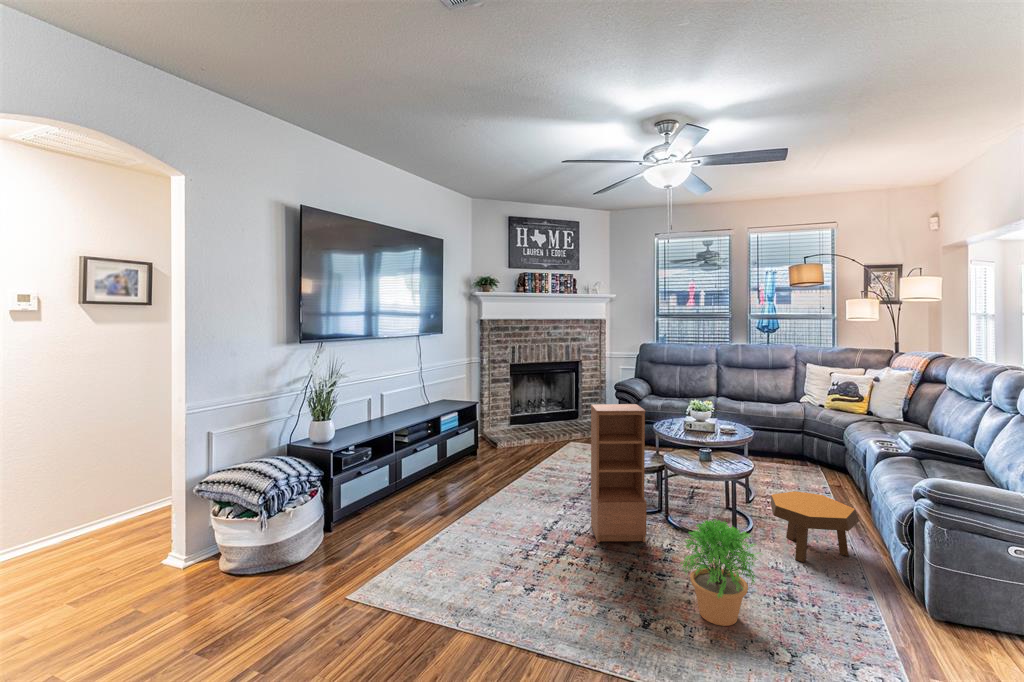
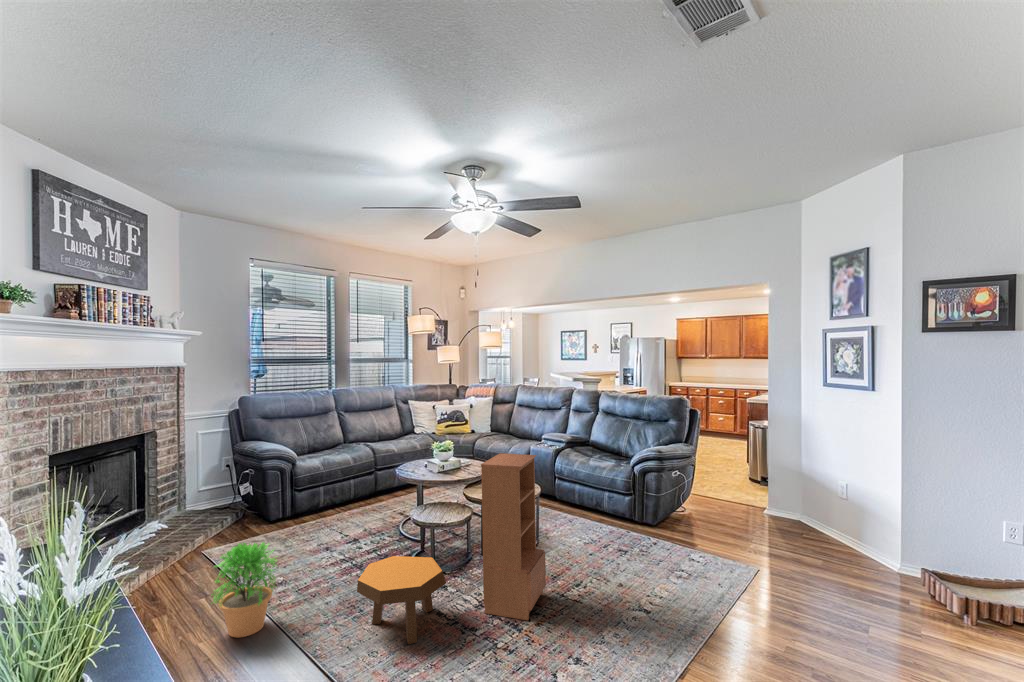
footstool: present [771,491,859,562] -> present [357,556,446,644]
potted plant: present [682,519,758,626] -> present [212,542,277,637]

